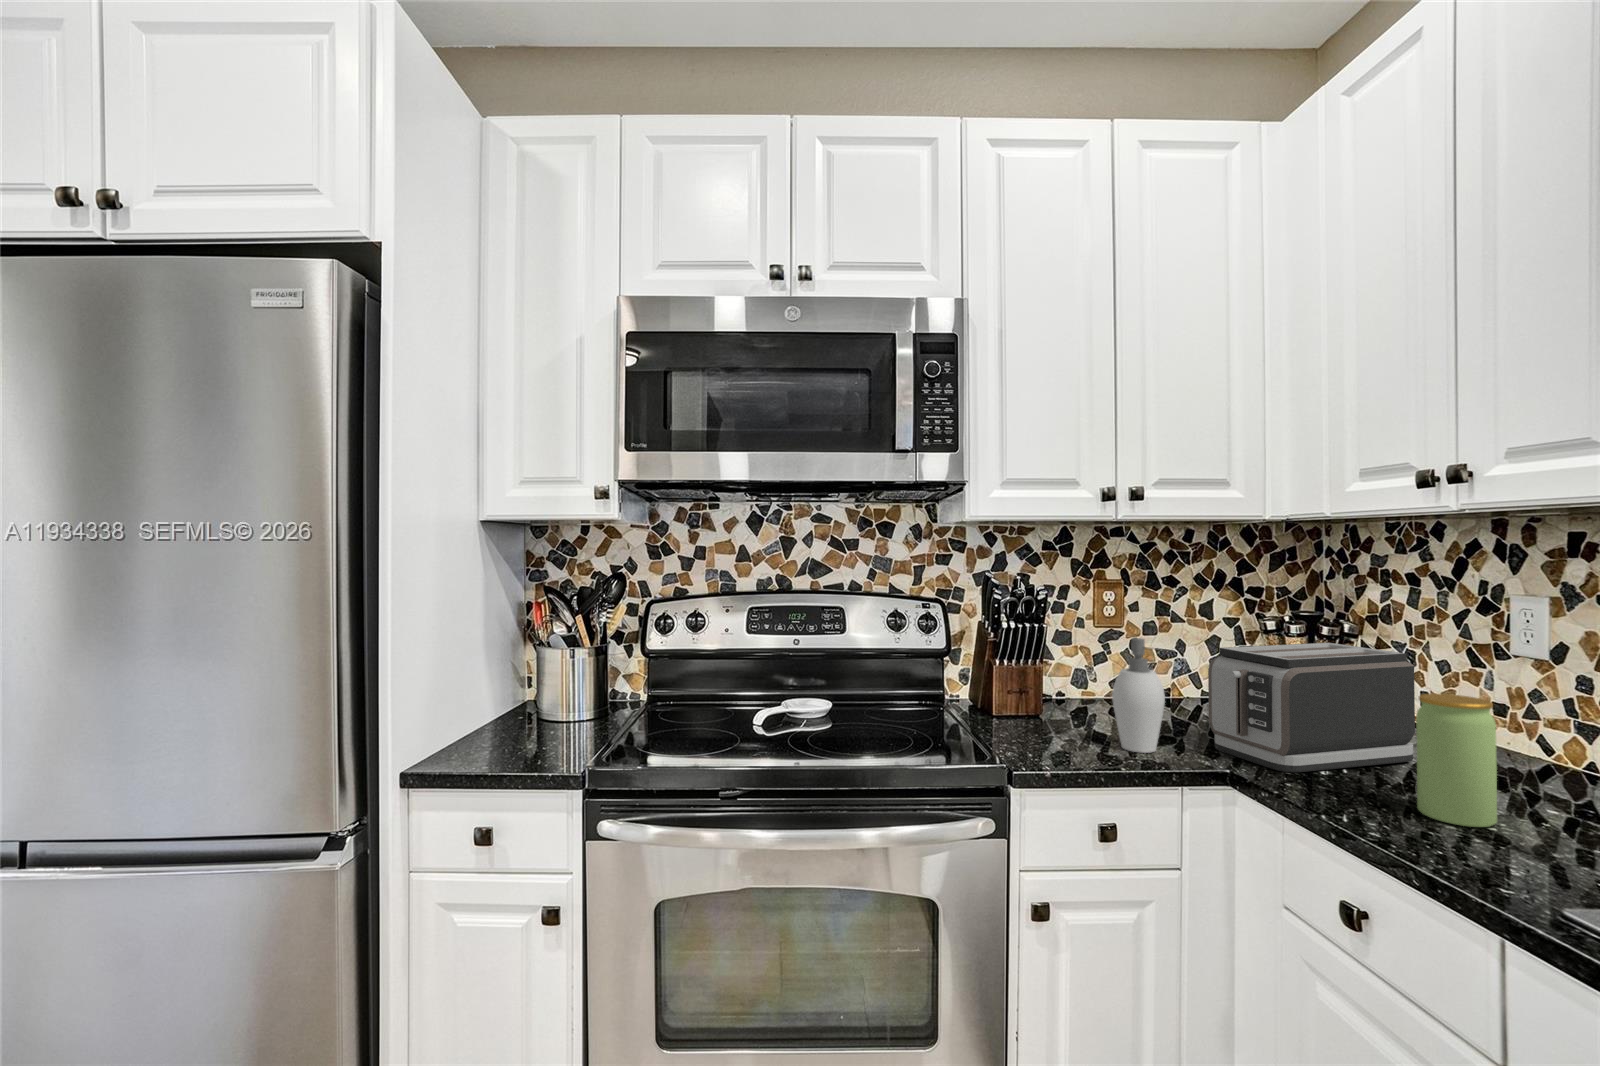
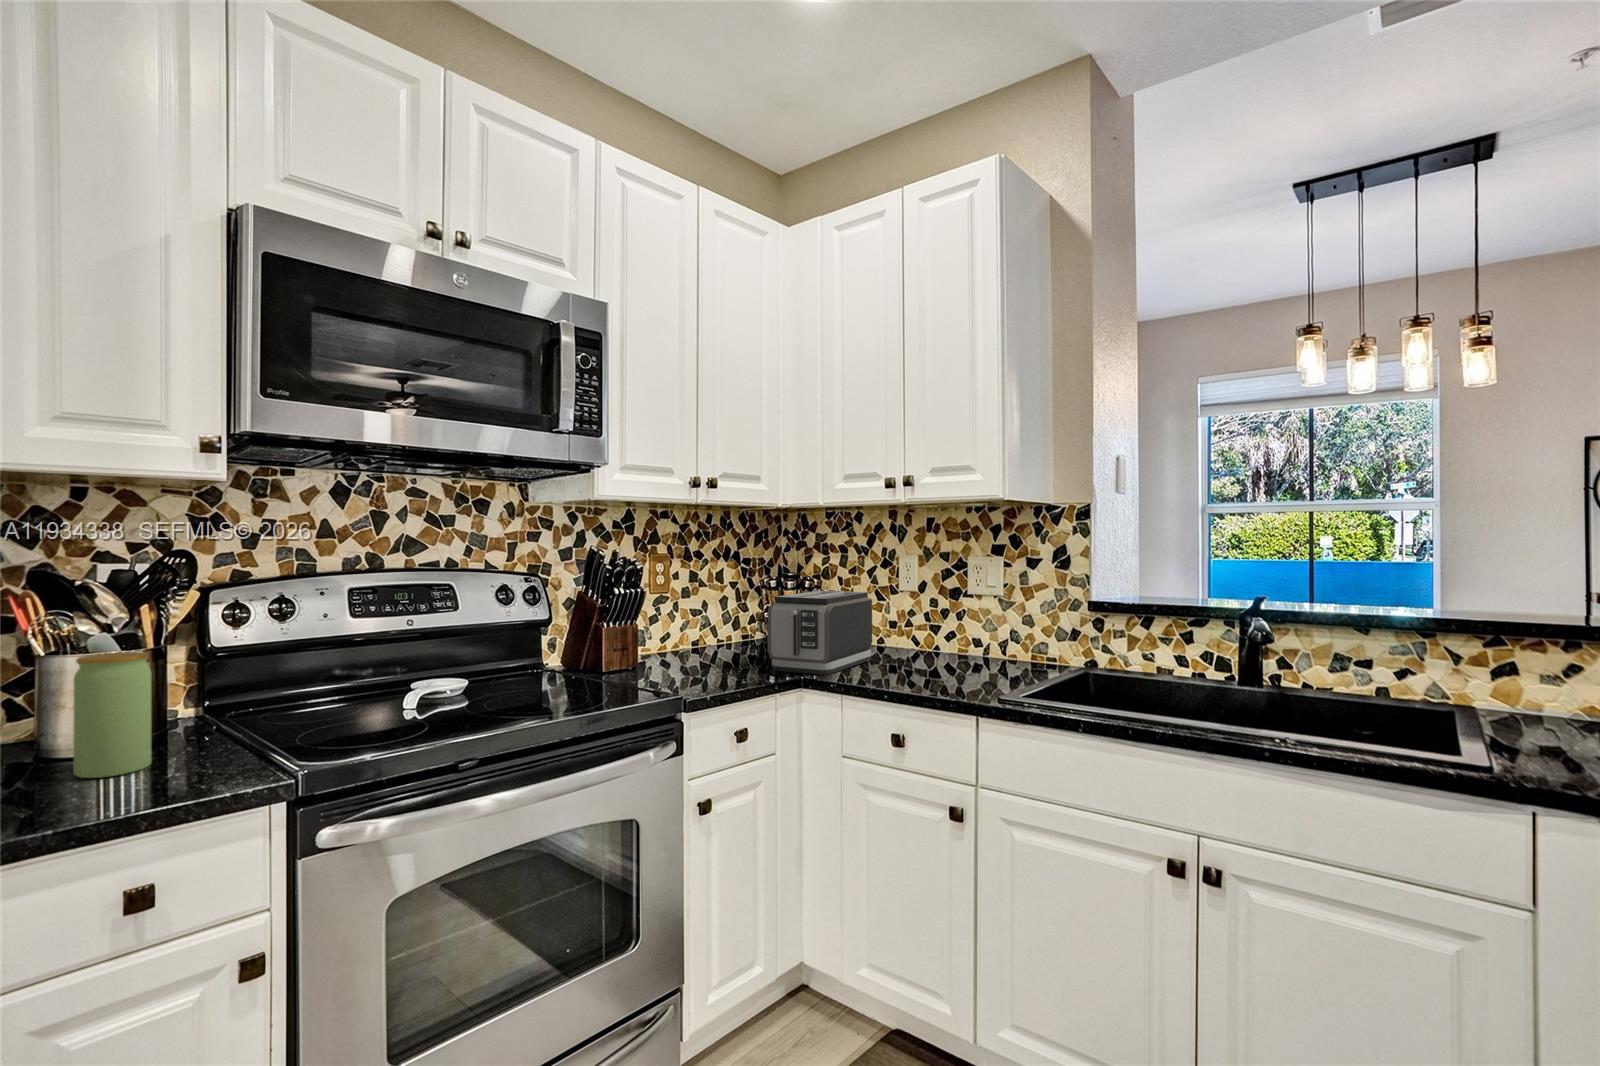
soap dispenser: present [1112,638,1172,753] -> none [715,592,763,679]
jar: present [1416,694,1497,827] -> present [73,652,151,778]

